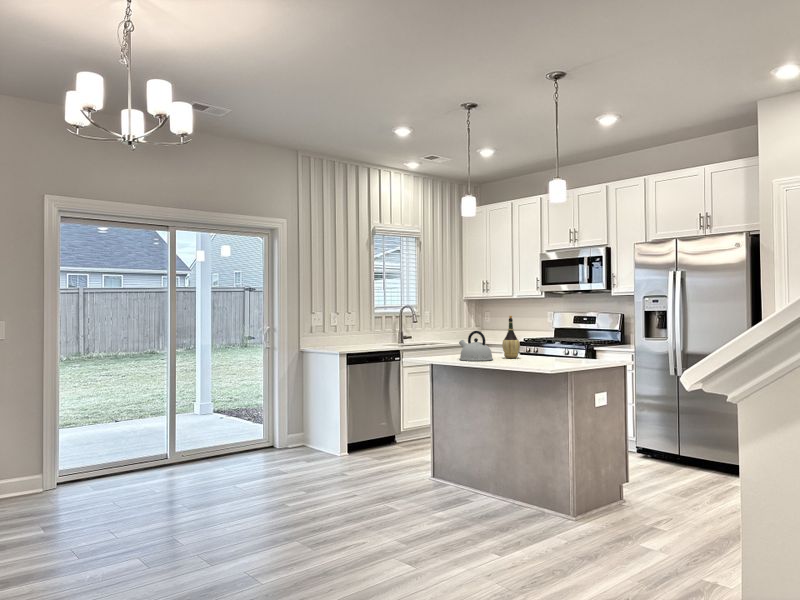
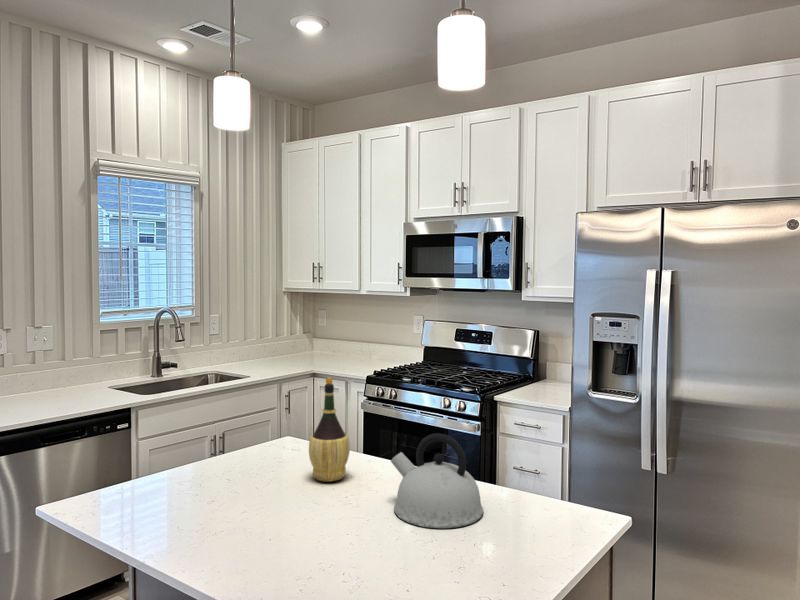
kettle: present [459,331,493,361] -> present [391,433,483,528]

